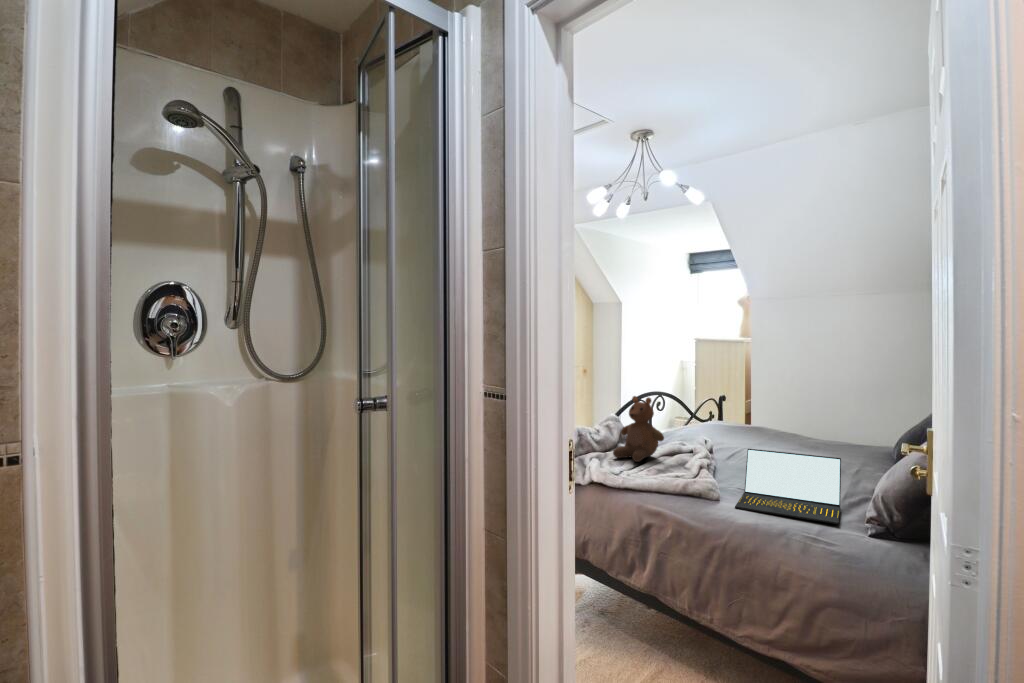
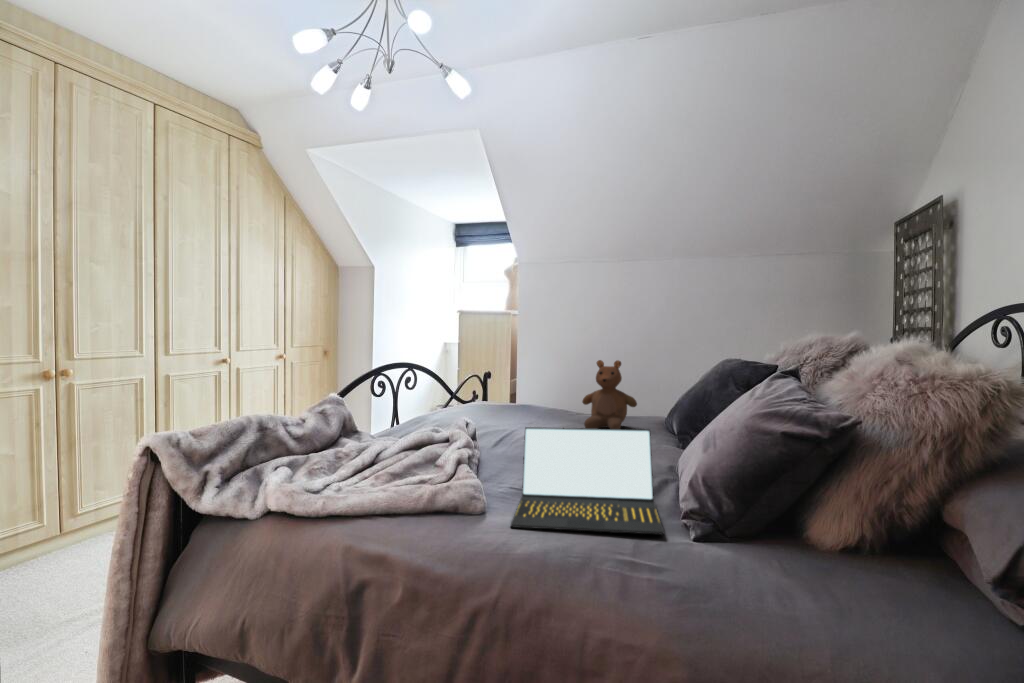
teddy bear: present [613,396,664,462] -> present [582,360,637,429]

